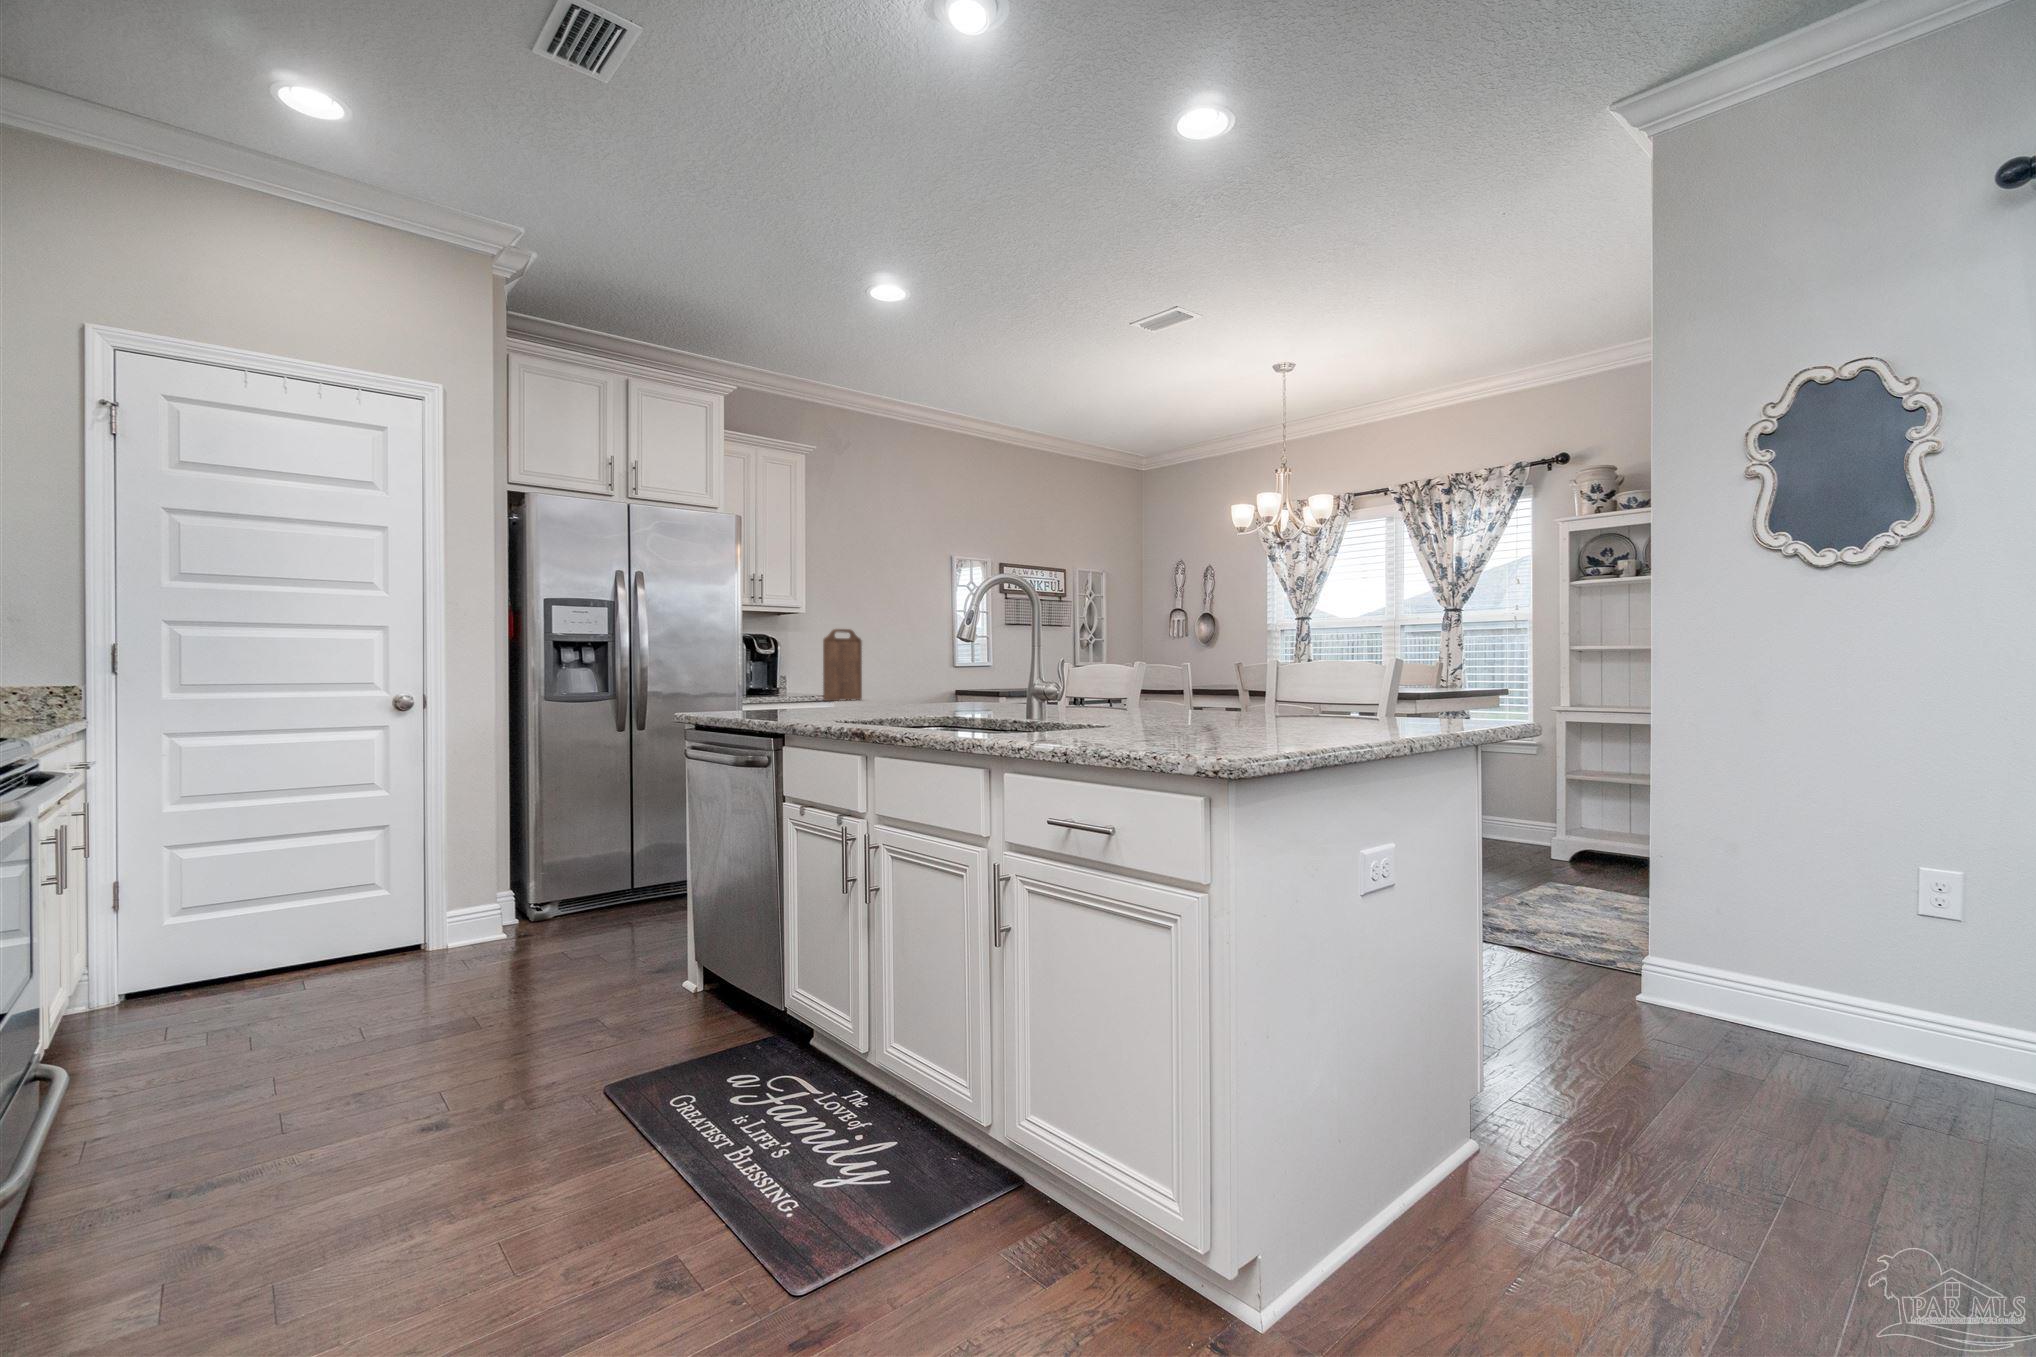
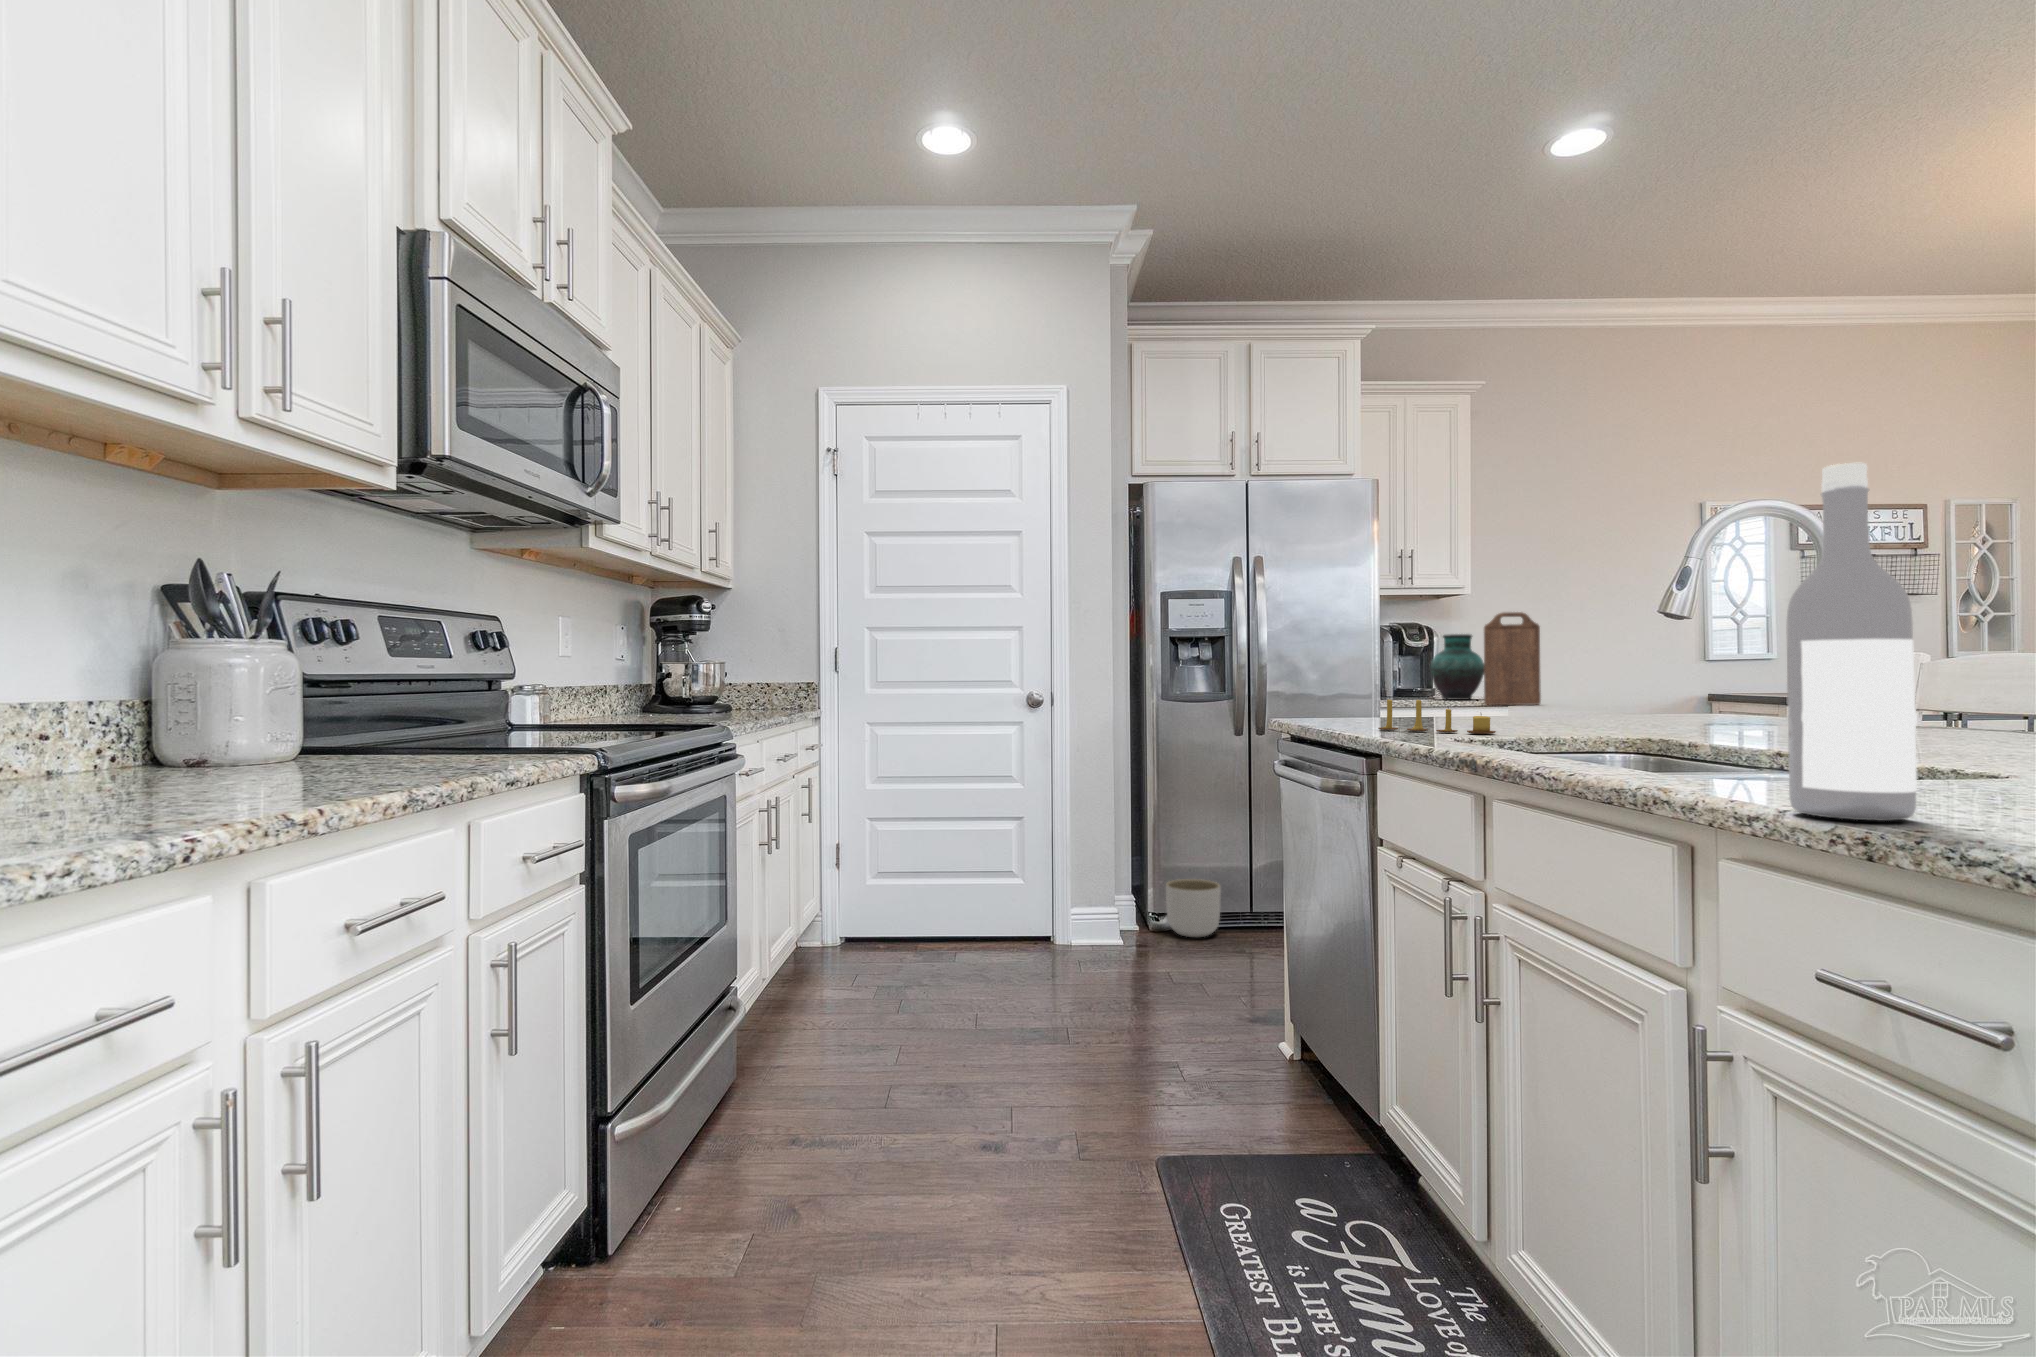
wine bottle: none [1035,573,1082,743] -> present [1787,463,1917,821]
vase: none [776,644,817,698] -> present [1431,634,1484,700]
candle: none [776,692,859,718] -> present [1378,697,1496,734]
planter: none [548,868,604,923] -> present [1166,879,1221,937]

